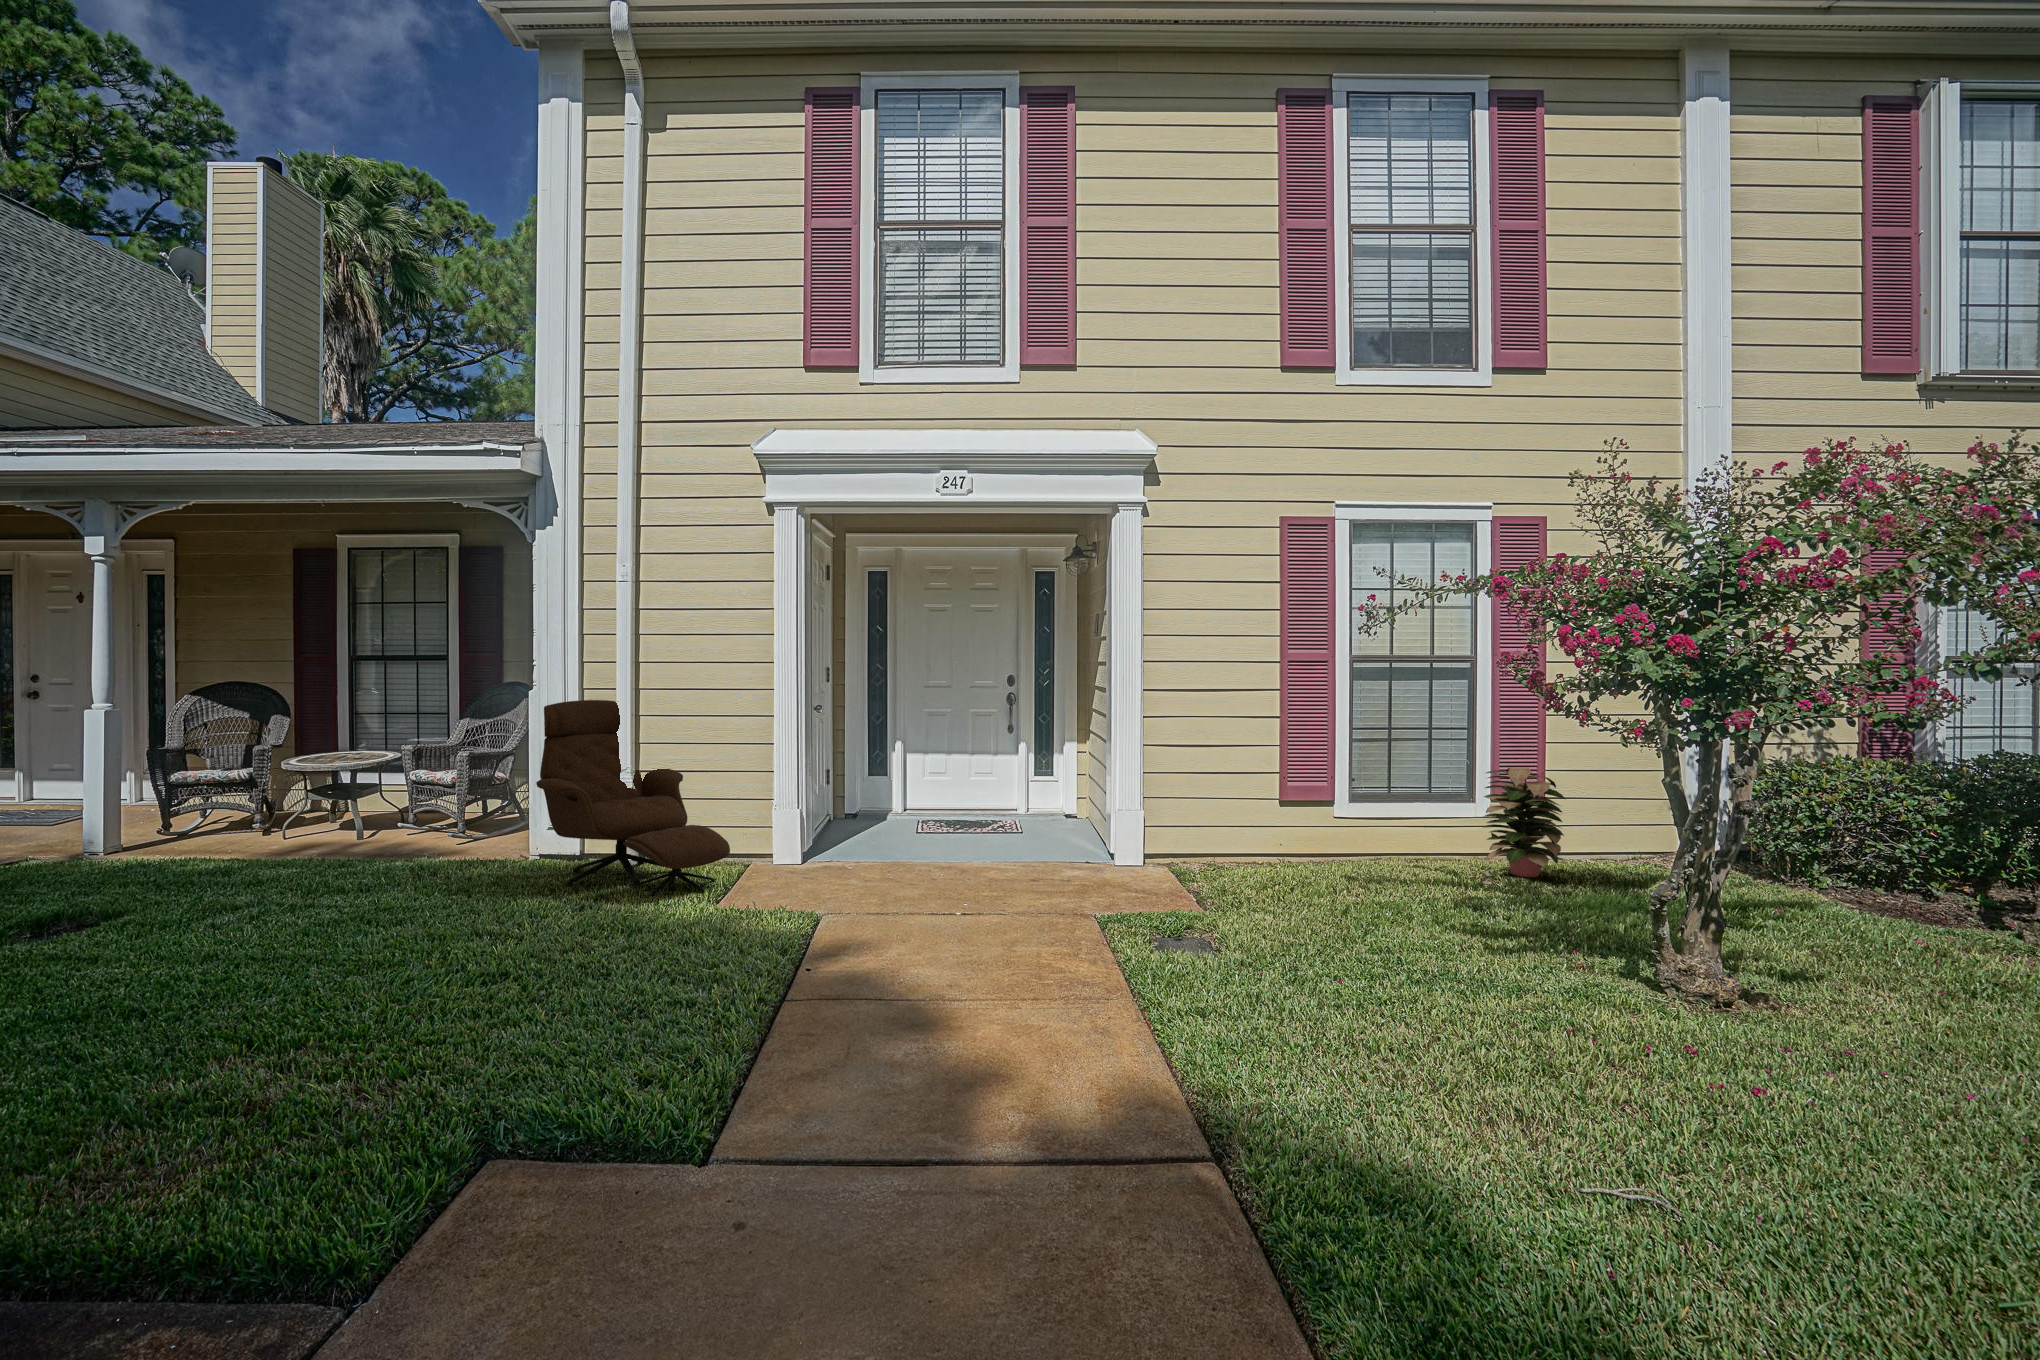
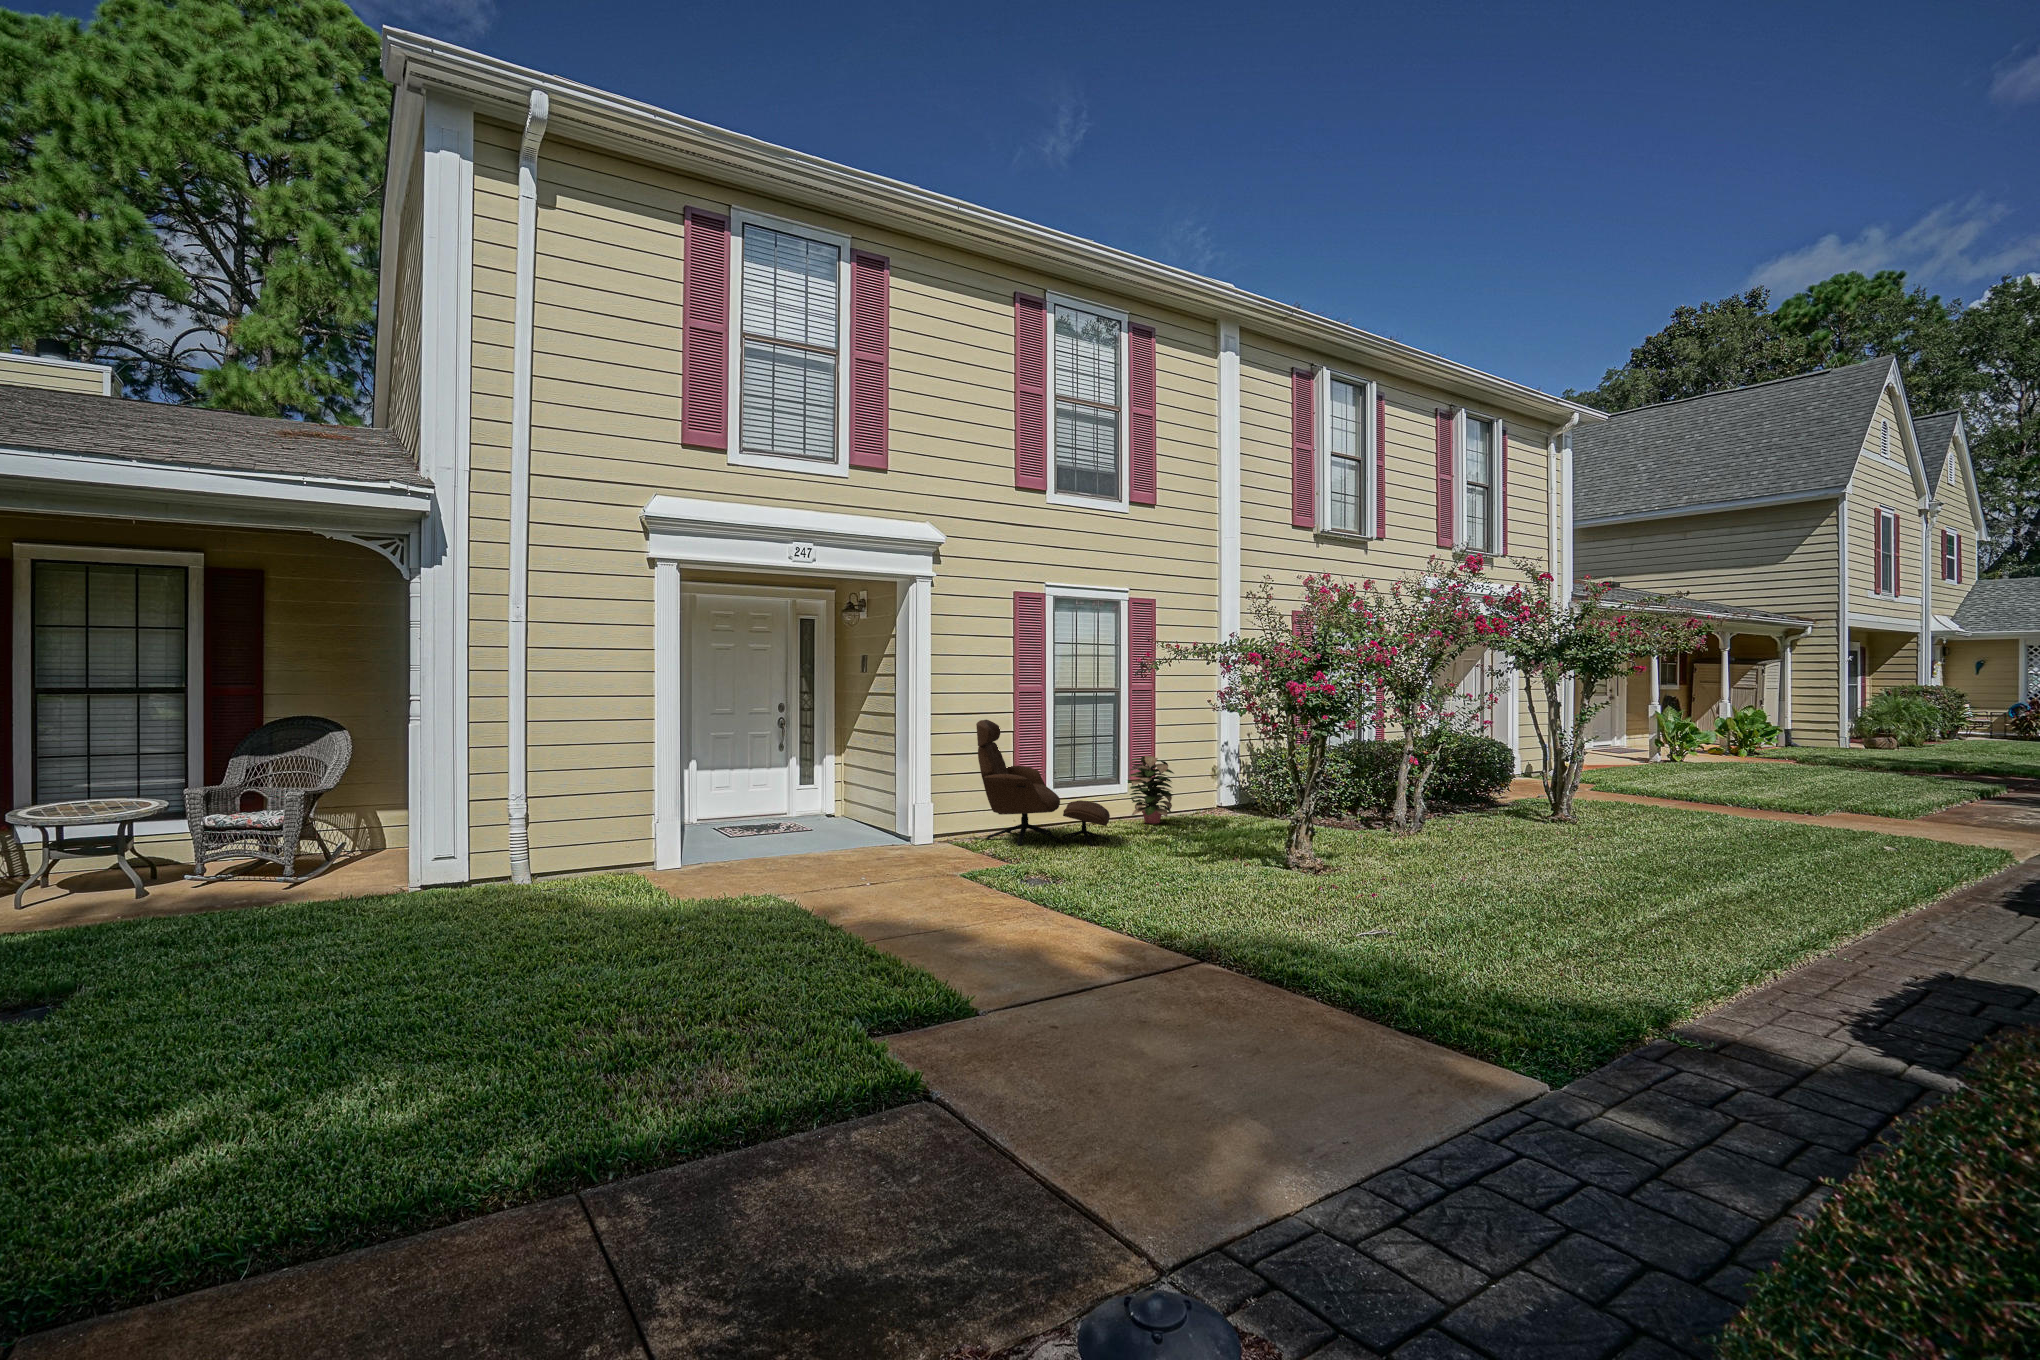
lounge chair: present [536,700,730,897] -> present [976,720,1110,845]

